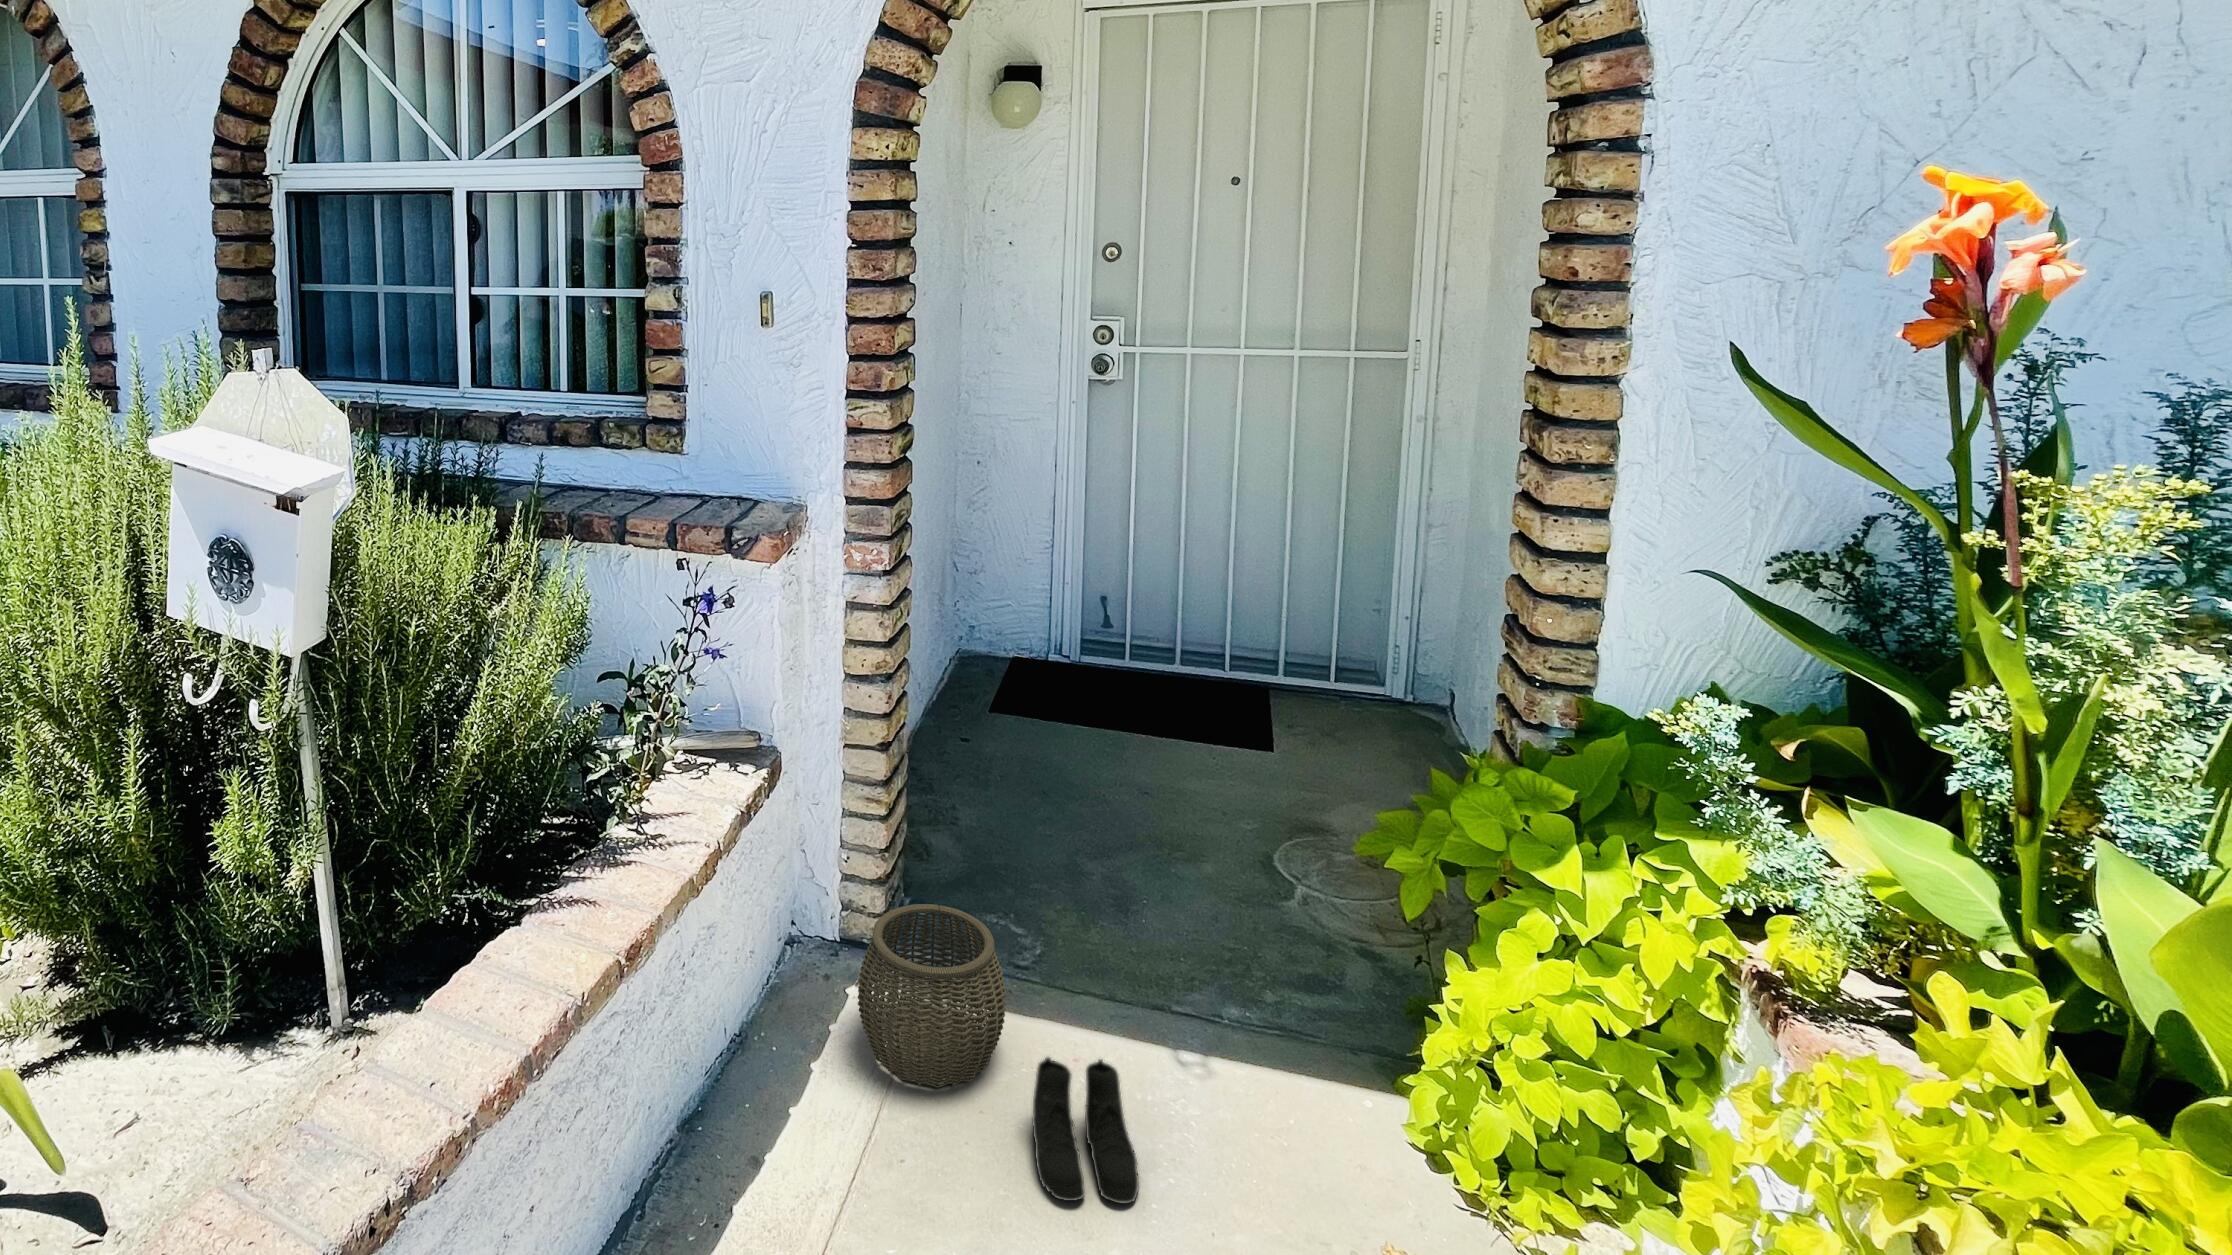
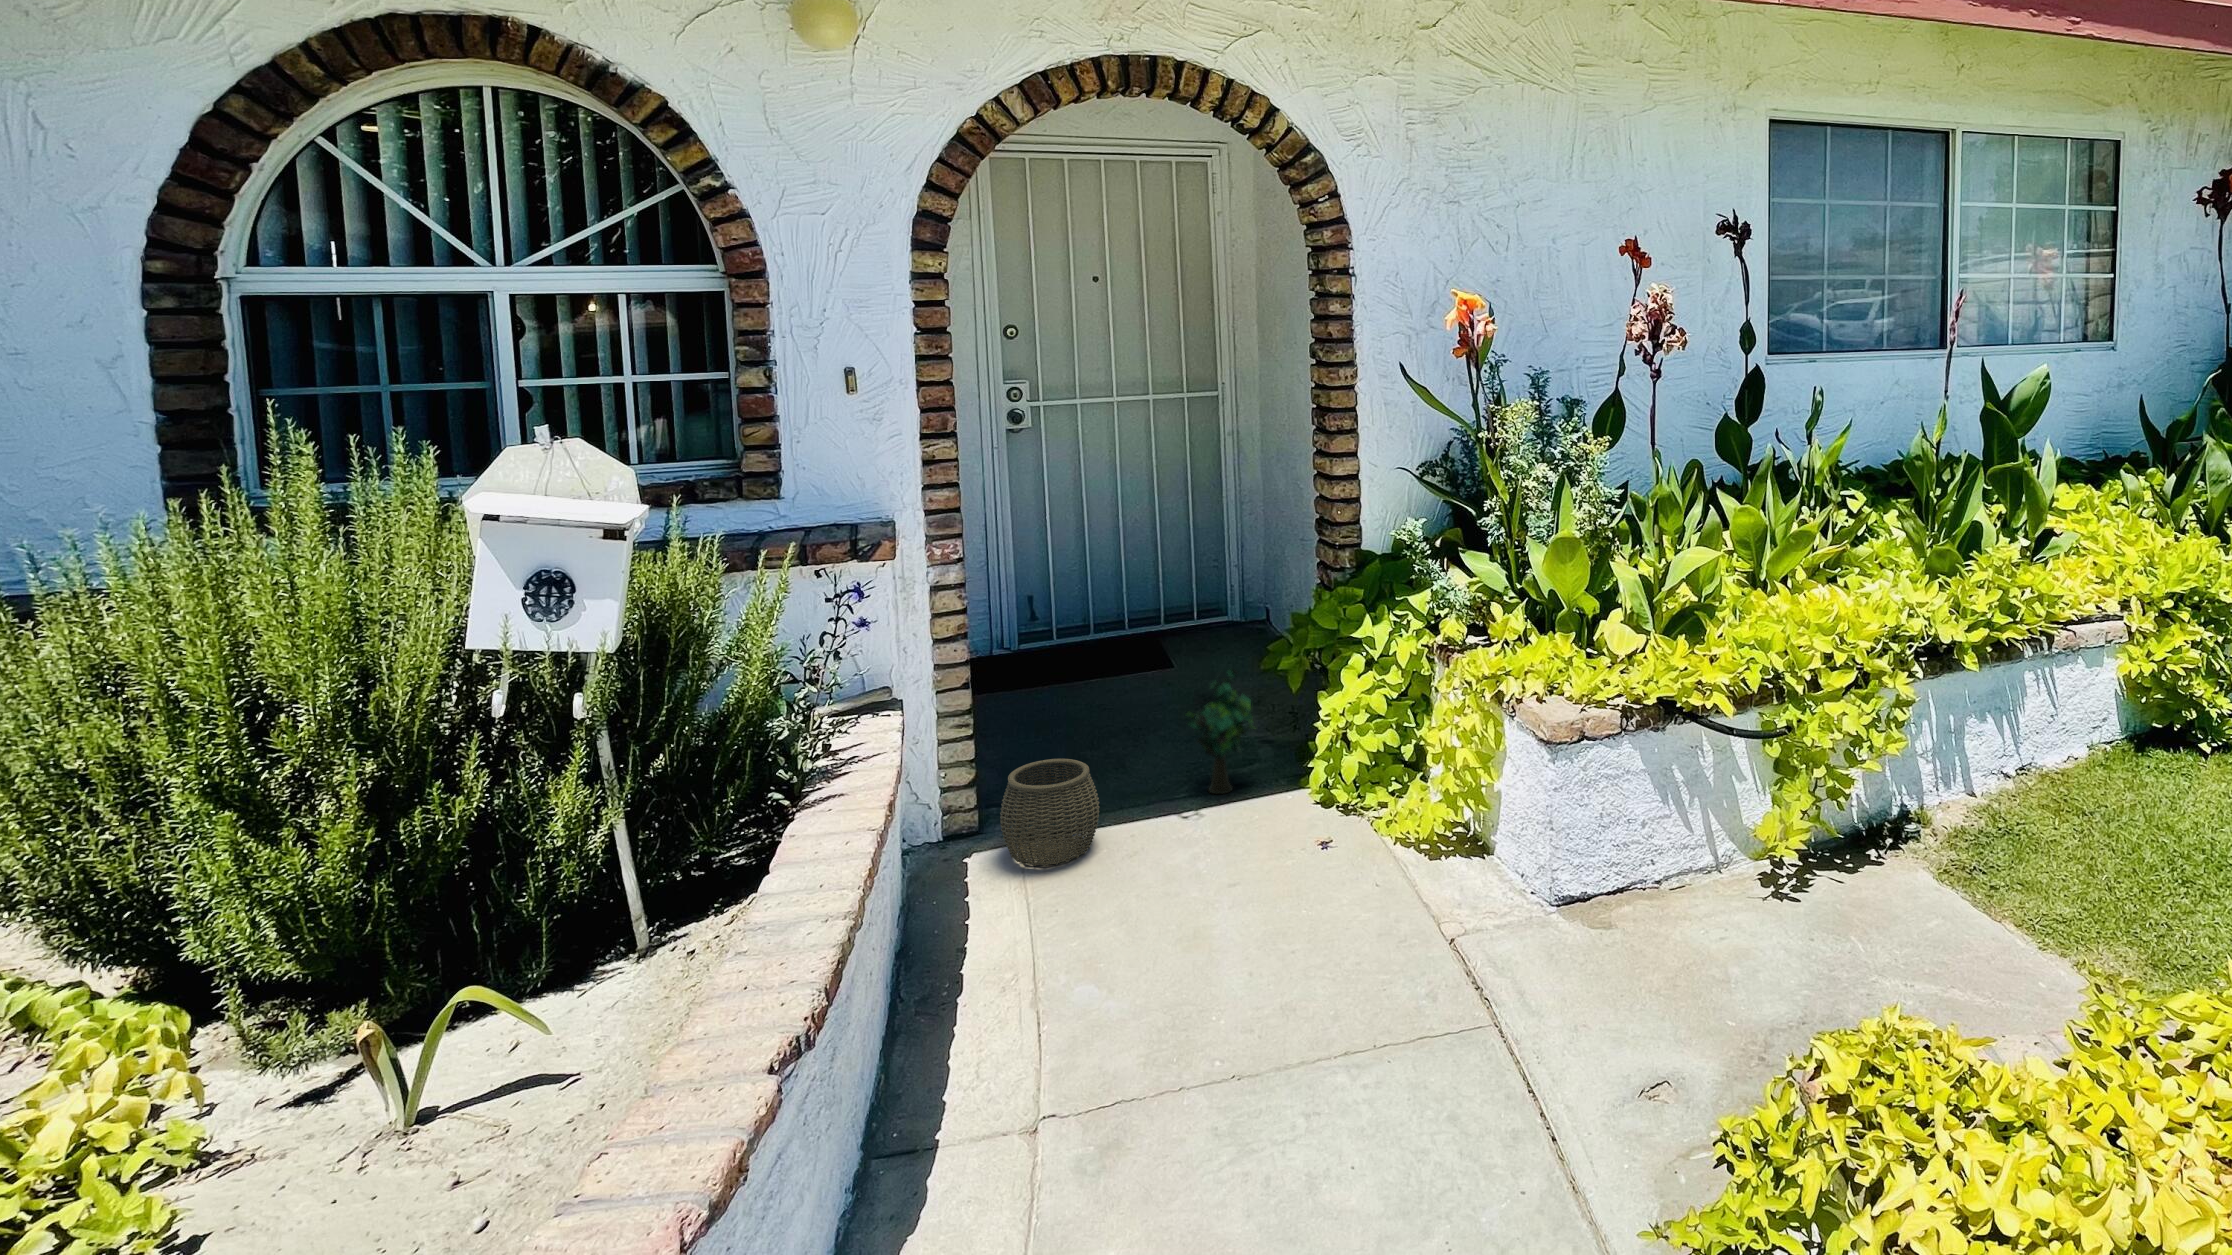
decorative plant: none [1179,847,1314,1057] -> present [1186,669,1255,794]
boots: present [1032,1057,1139,1203] -> none [1132,802,1202,874]

